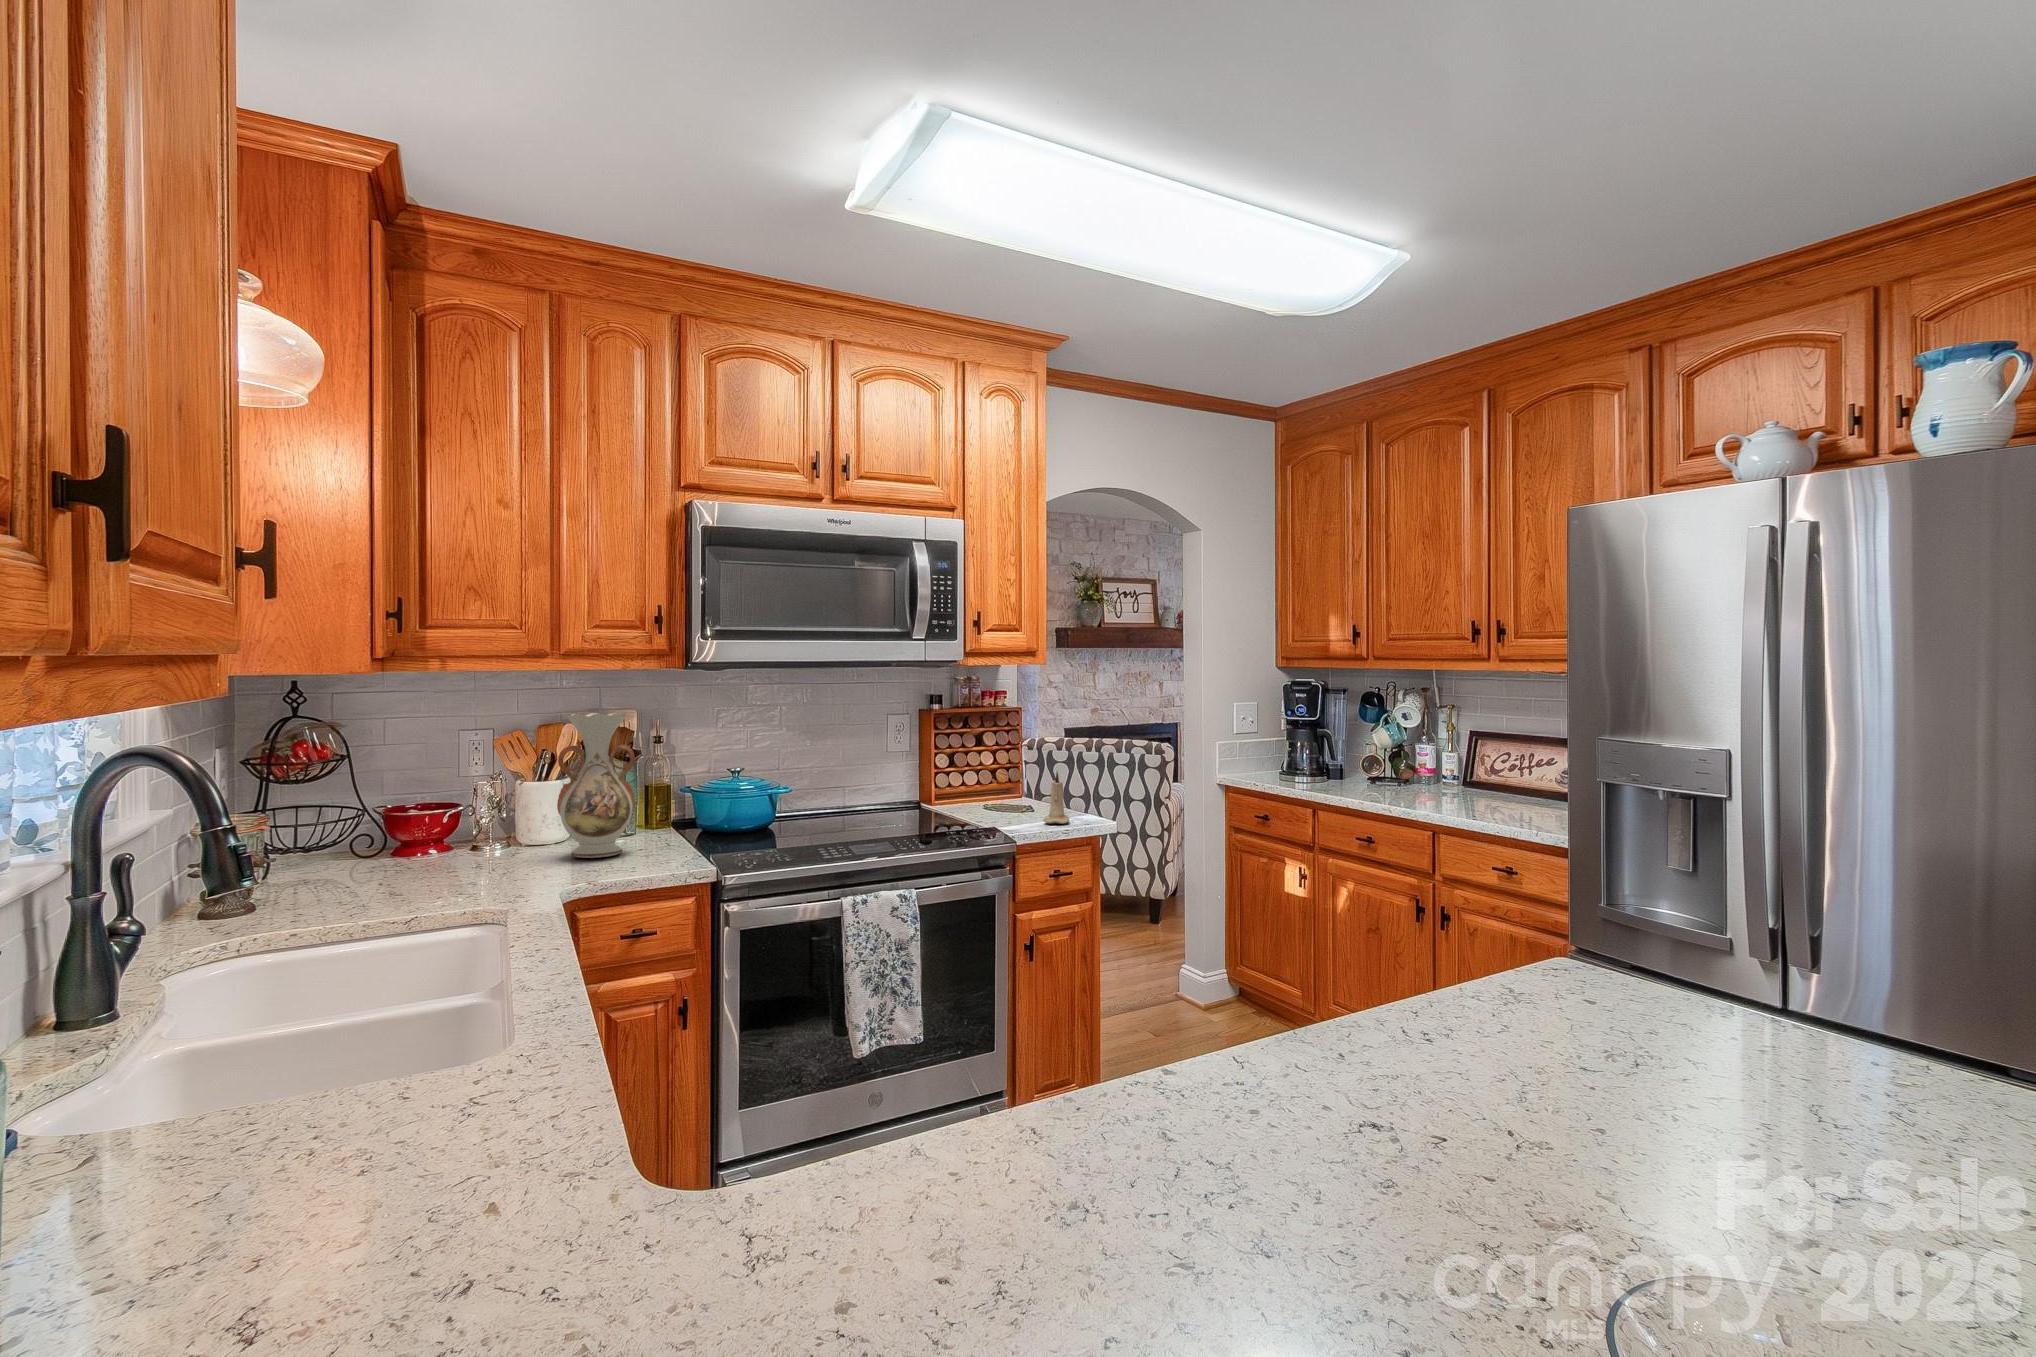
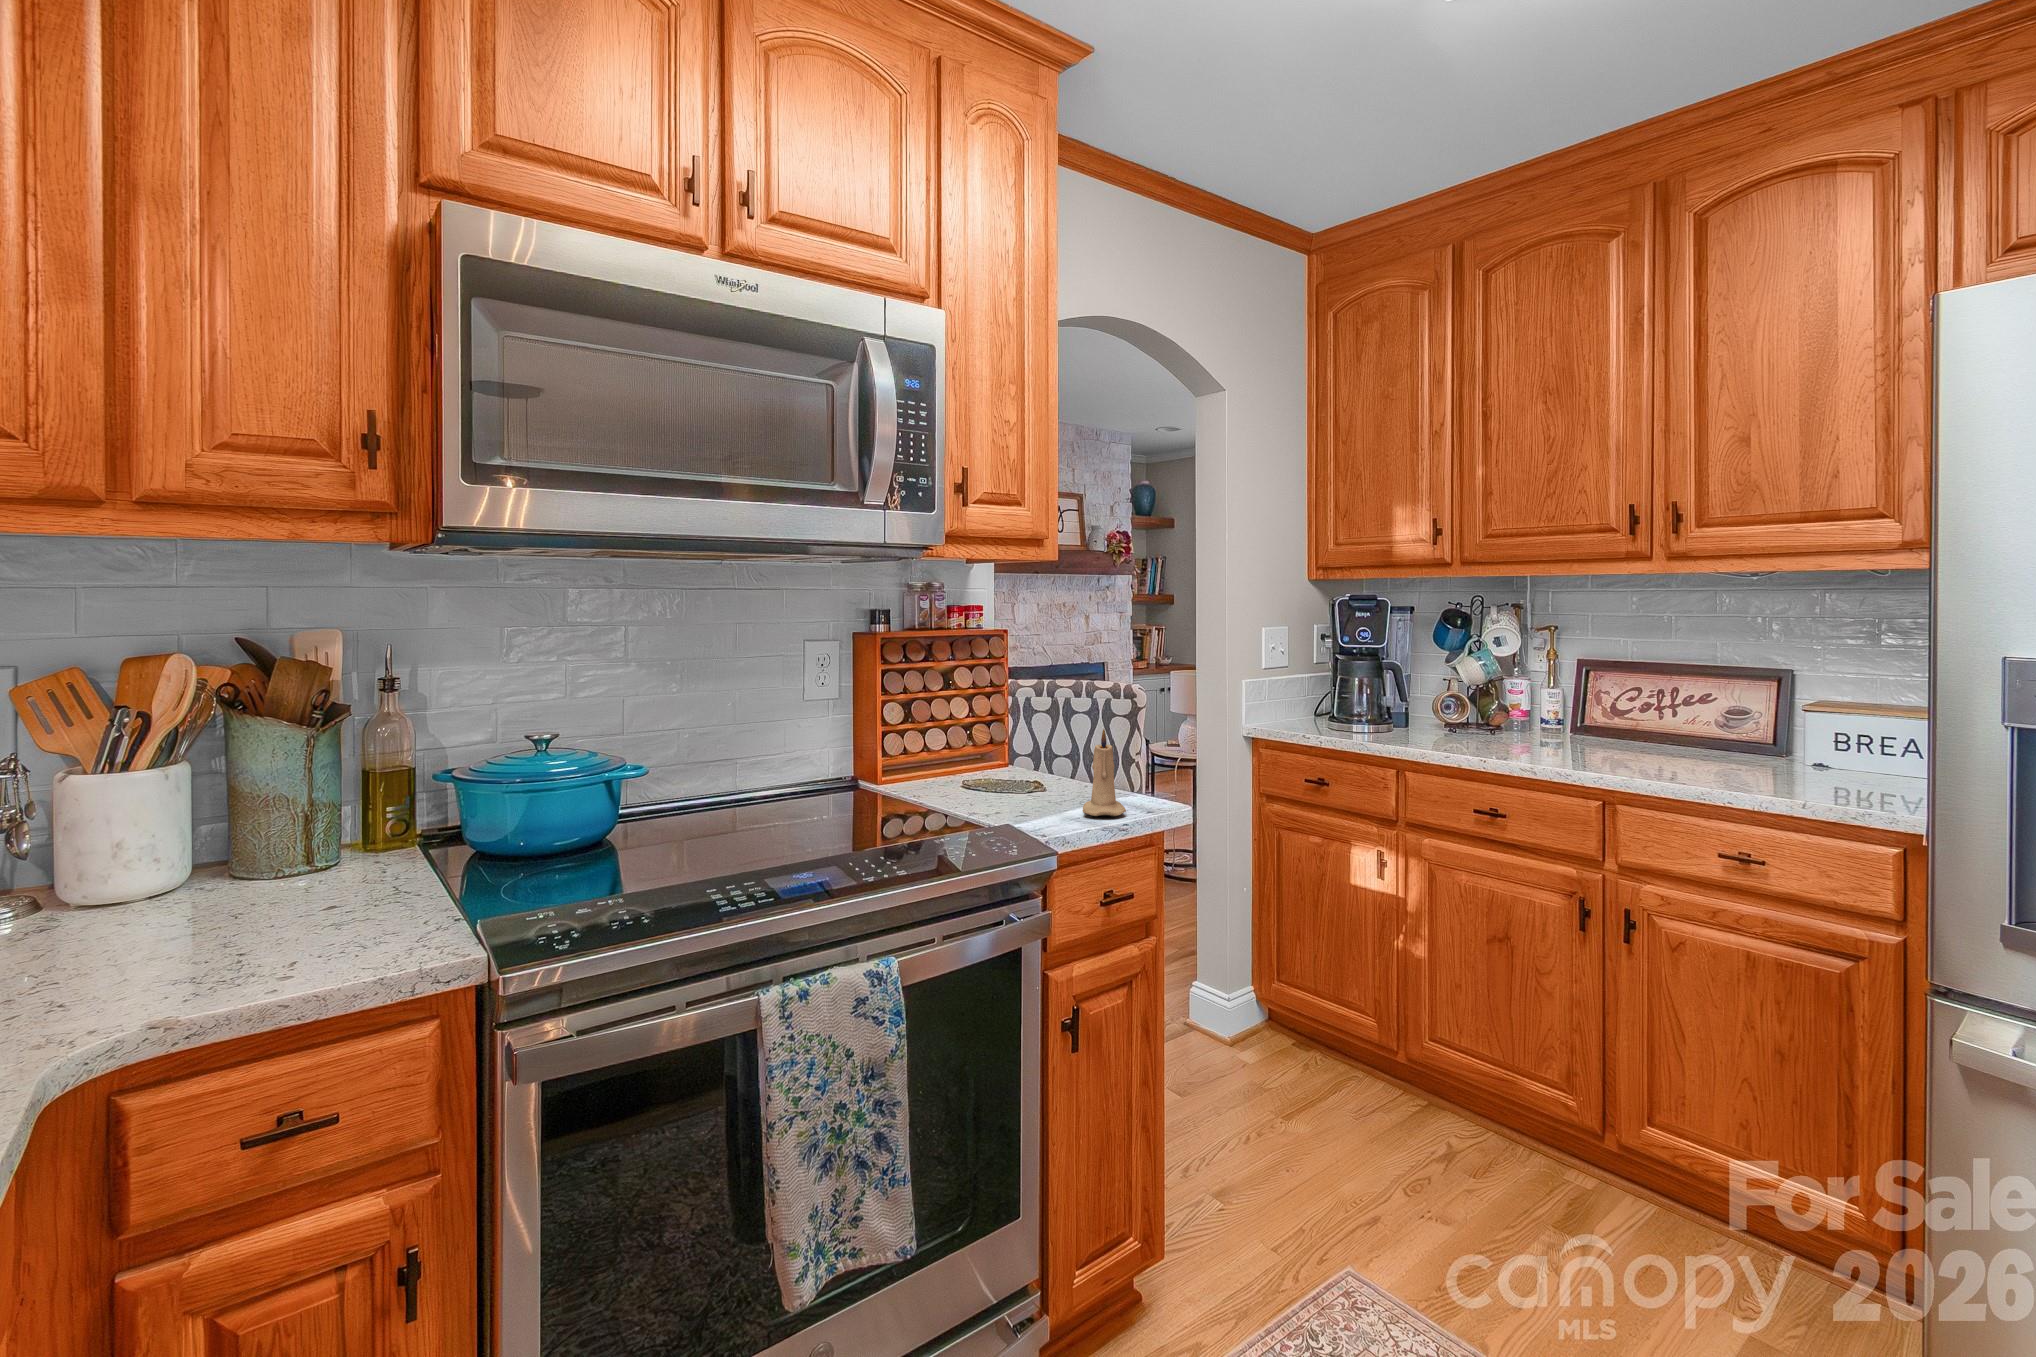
vase: present [557,713,635,858] -> none [83,629,295,951]

